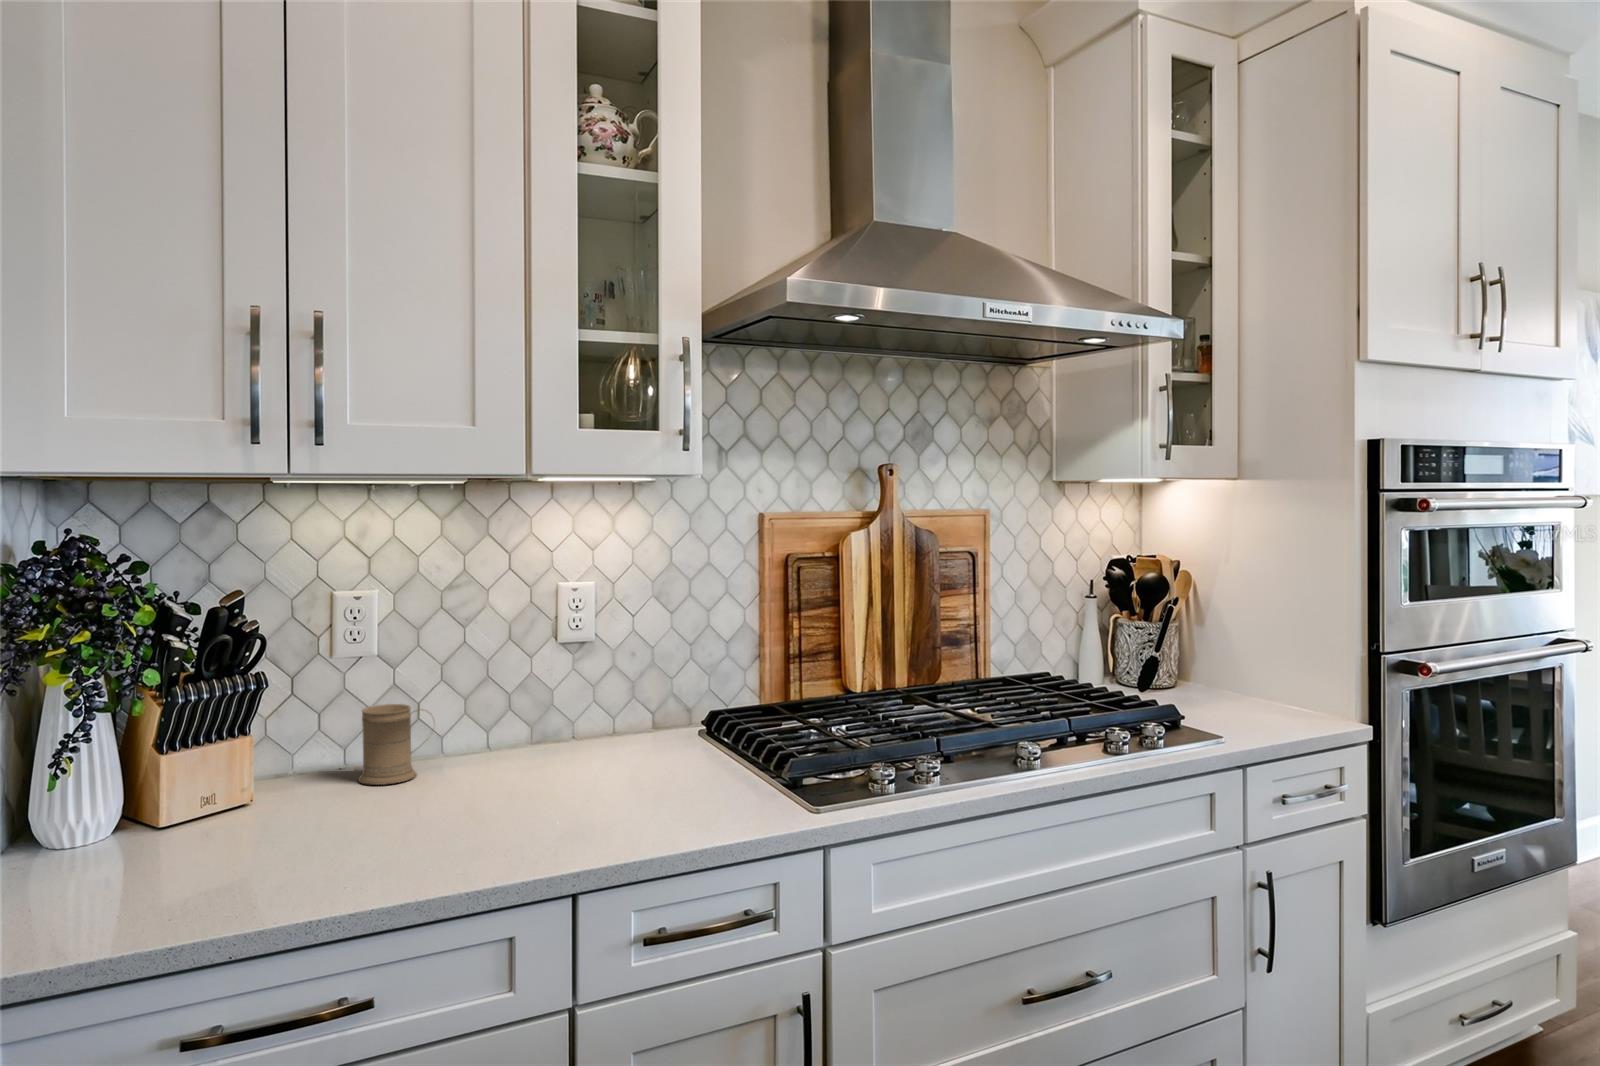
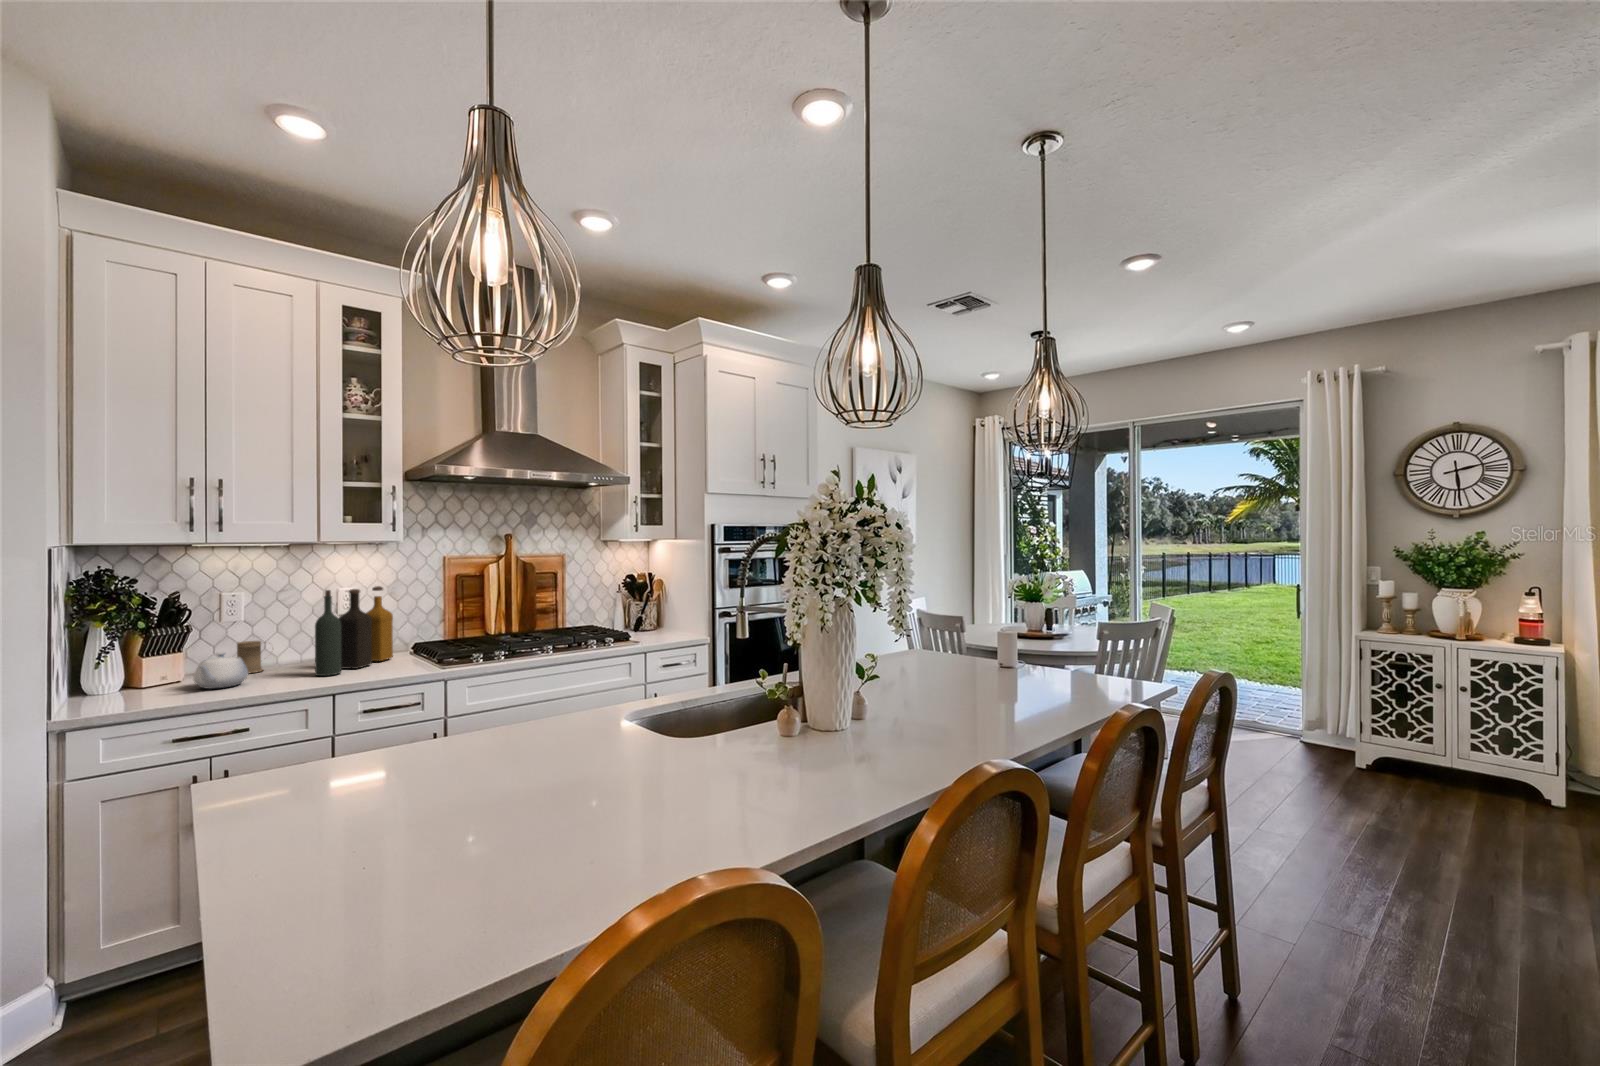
bottle: none [526,582,678,810] -> present [315,586,393,676]
teapot: none [268,748,386,843] -> present [193,652,248,689]

